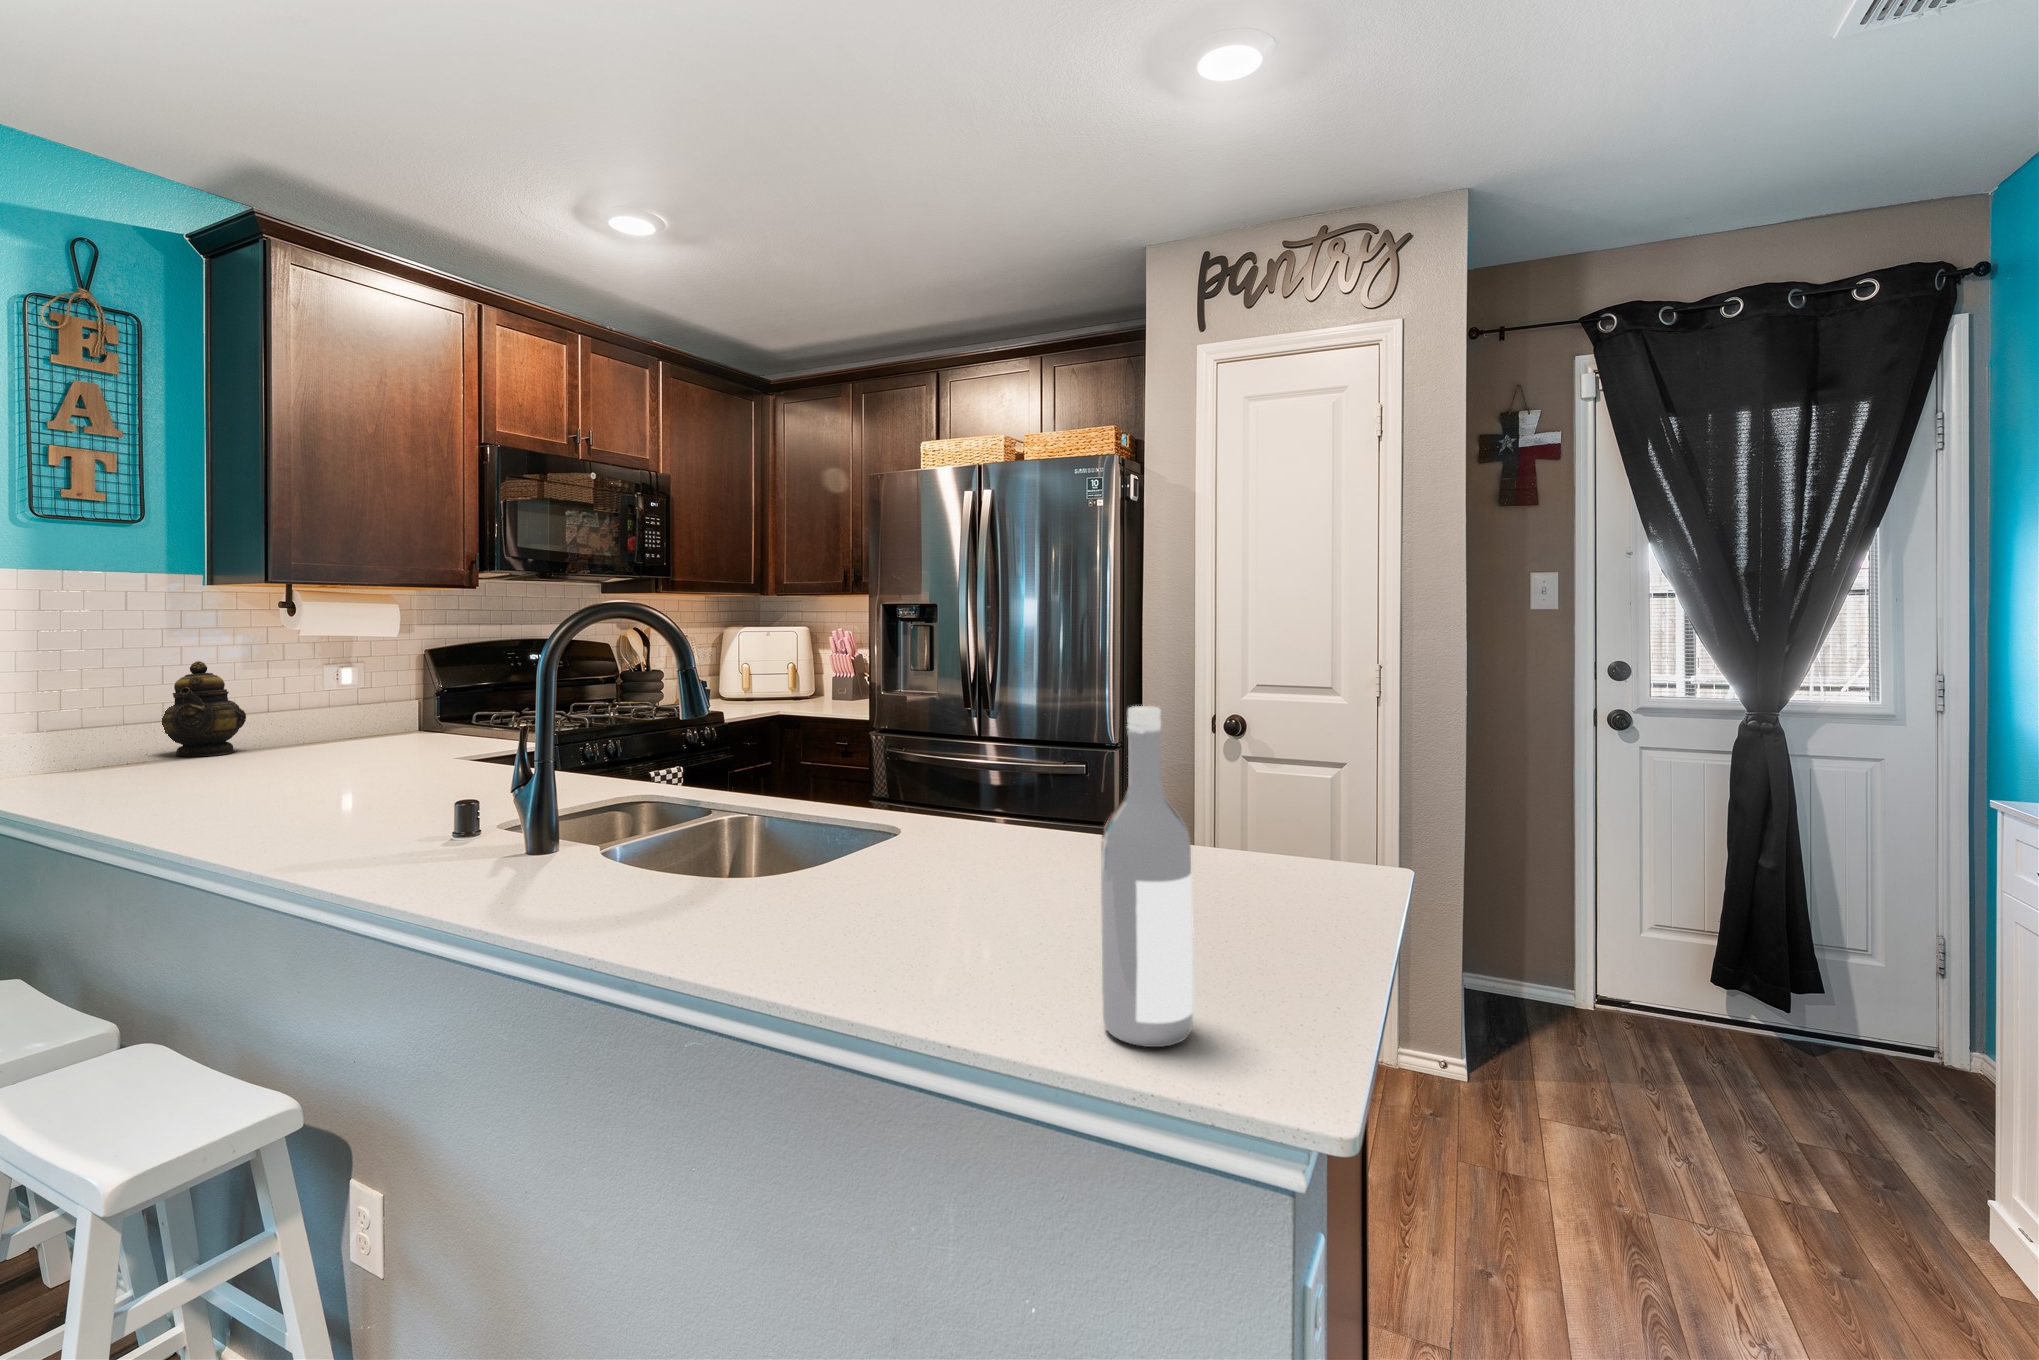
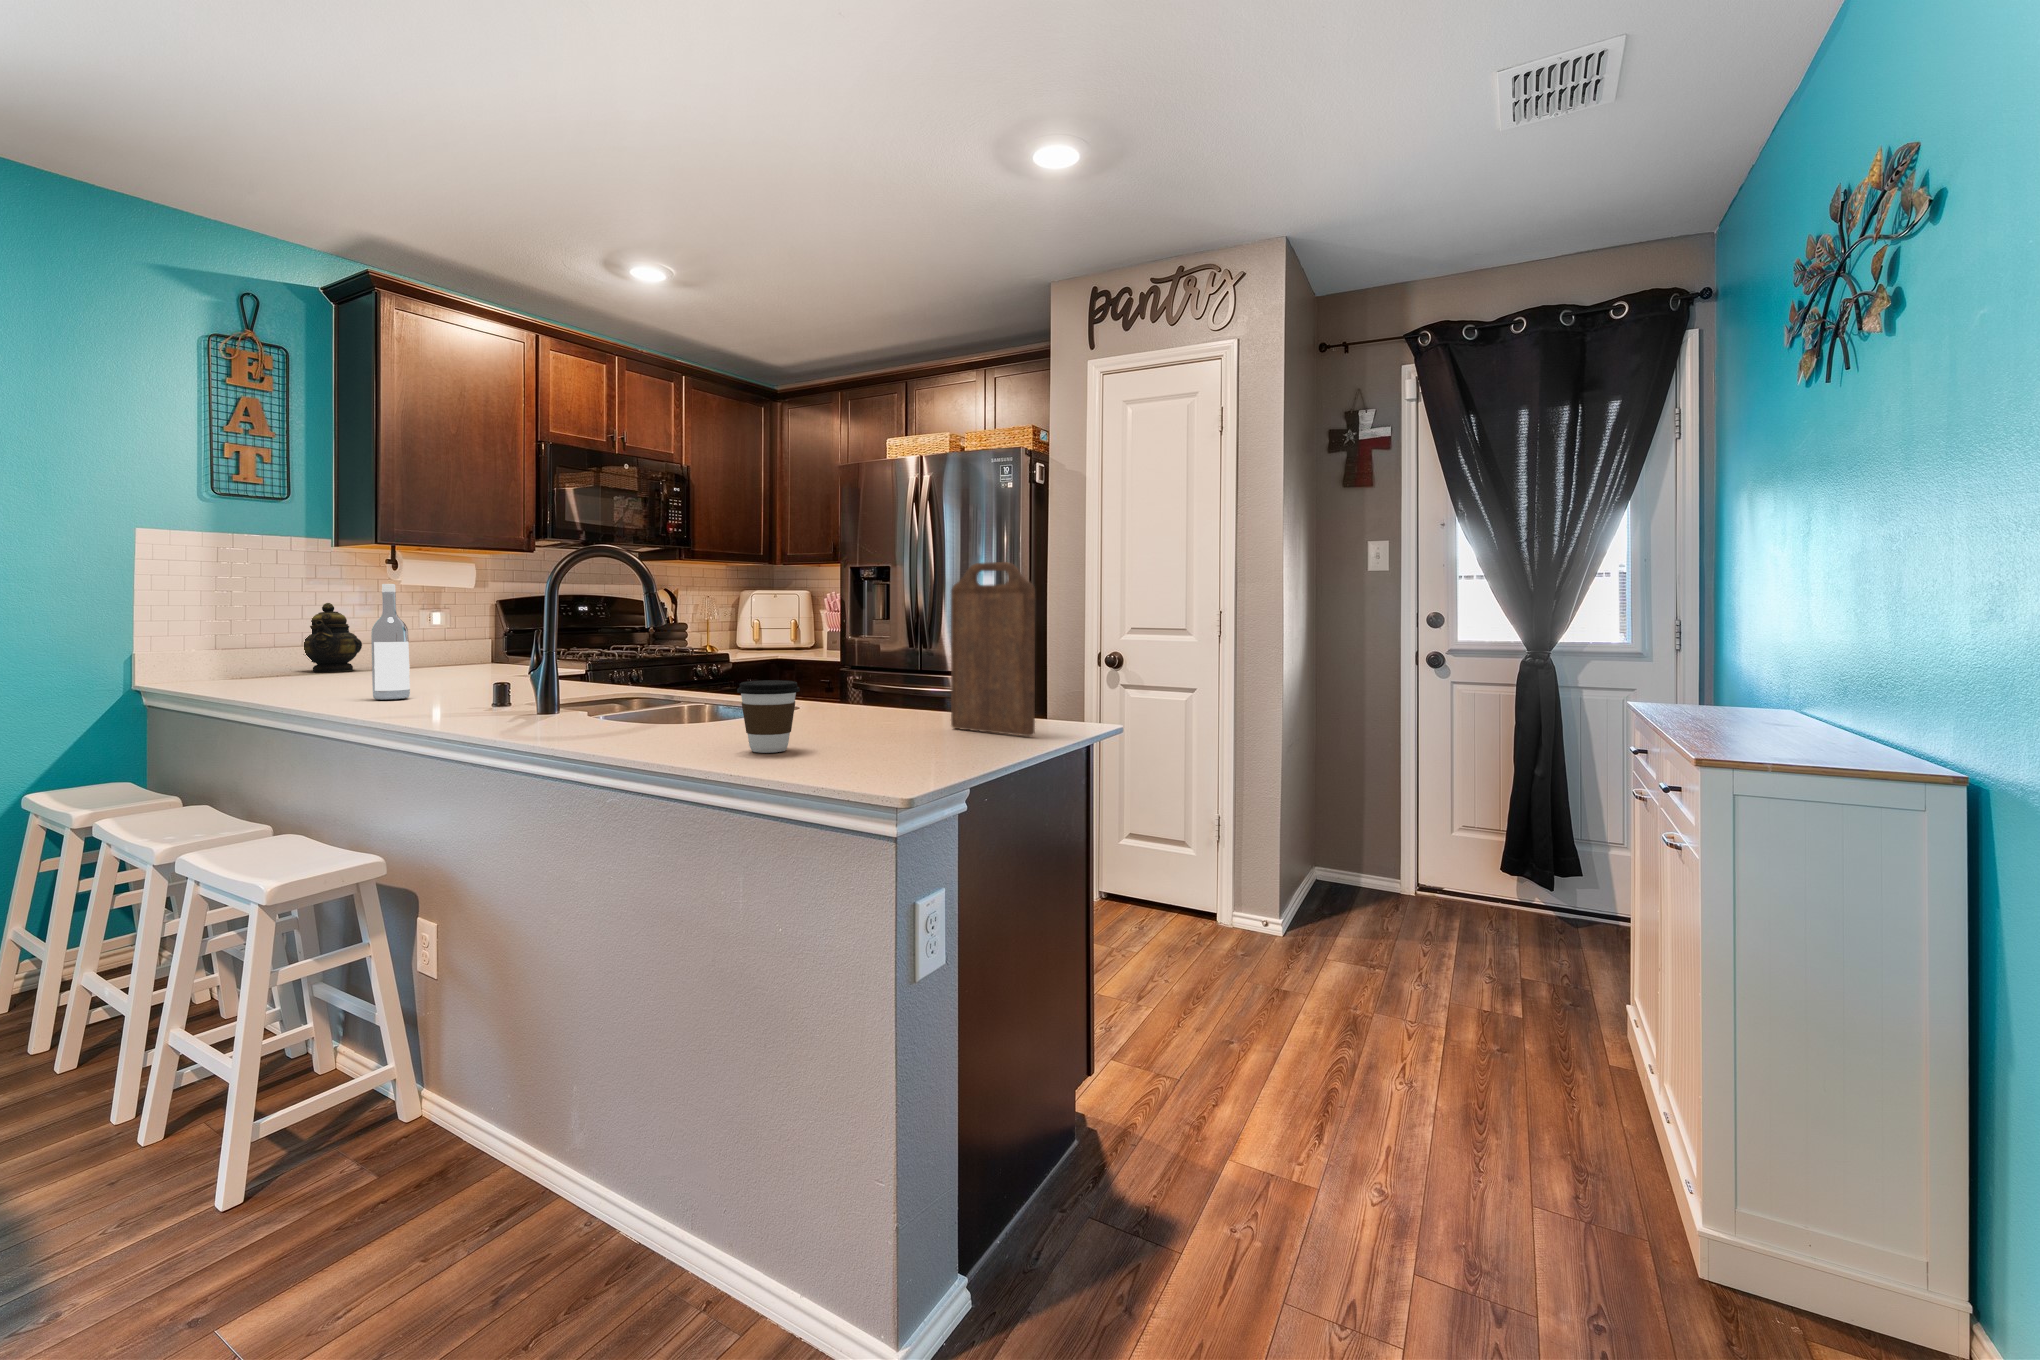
cutting board: none [1185,642,1343,919] -> present [951,562,1035,736]
wine bottle: present [1101,706,1193,1047] -> present [371,584,410,700]
coffee cup: none [916,859,1023,999] -> present [737,680,800,753]

